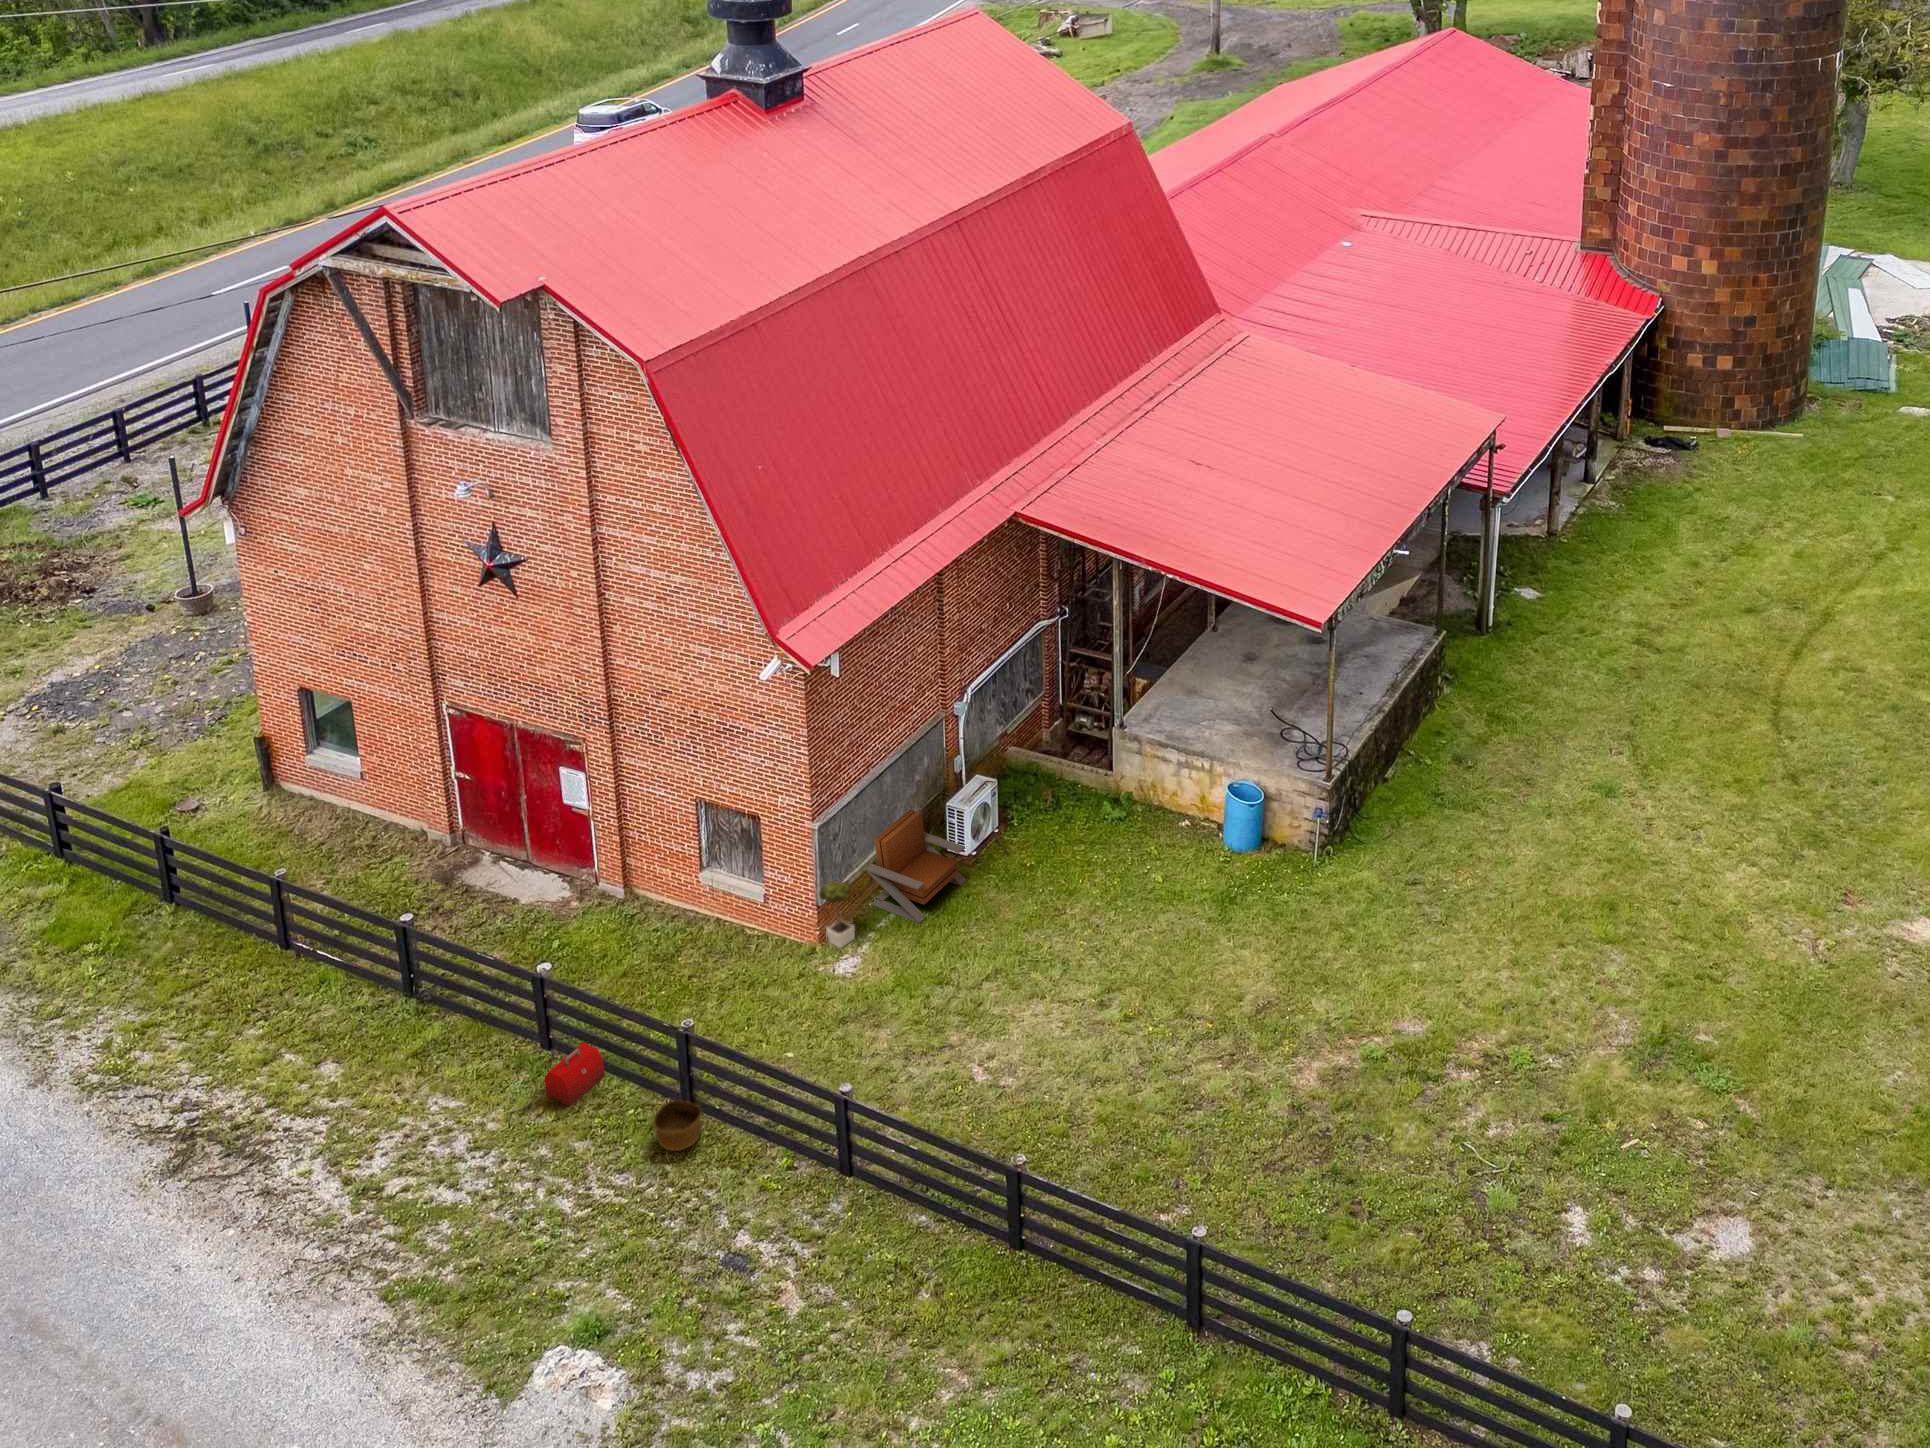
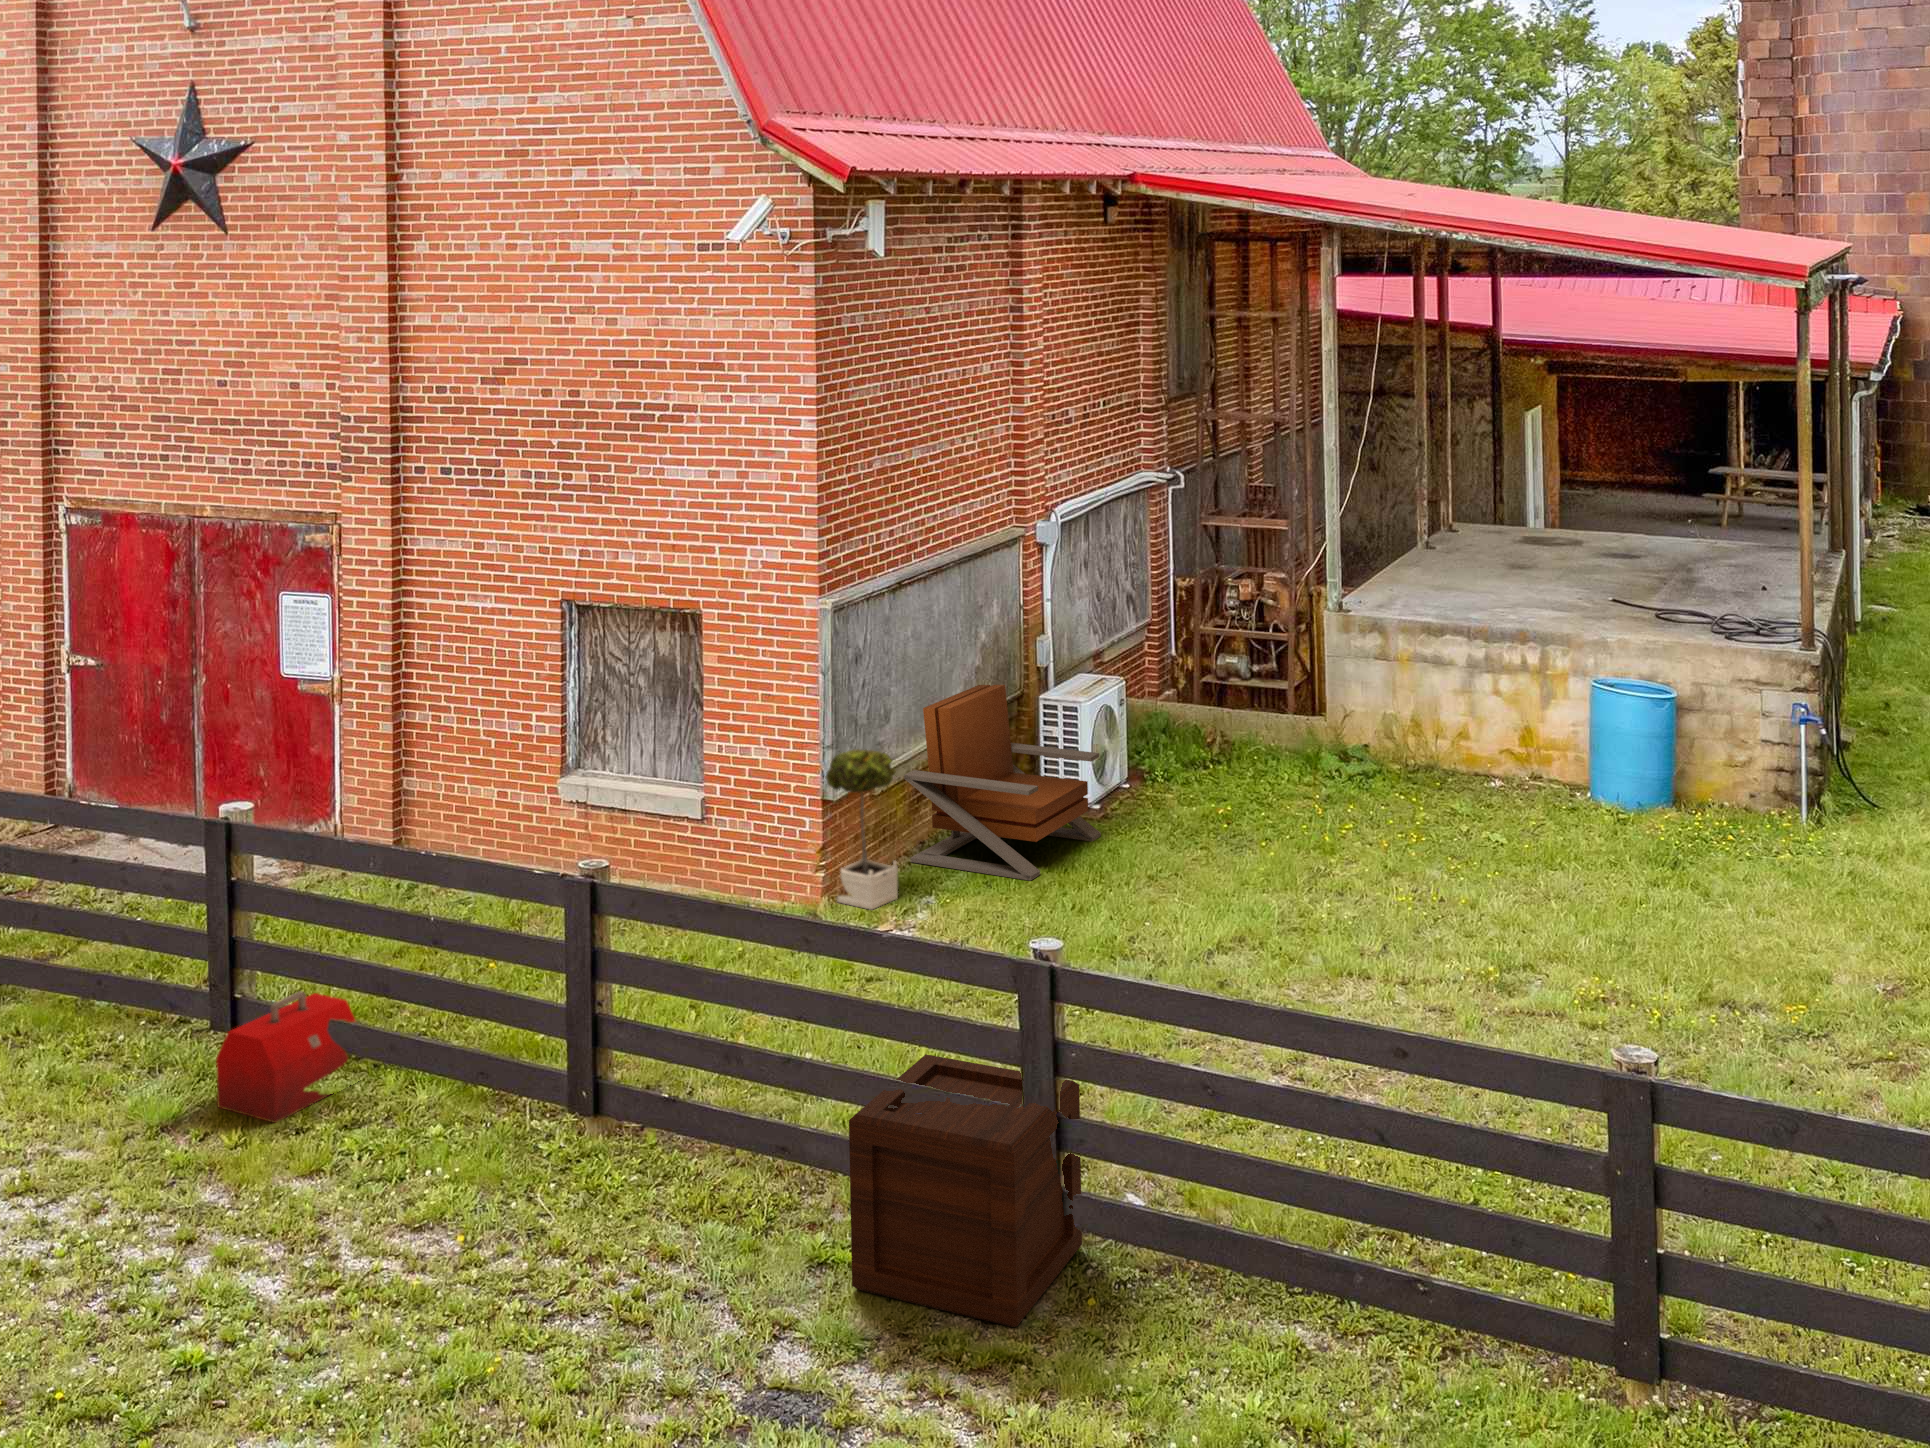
basket: present [653,1100,702,1151] -> none [499,1074,622,1189]
wooden crate: none [769,1120,860,1229] -> present [849,1054,1082,1327]

